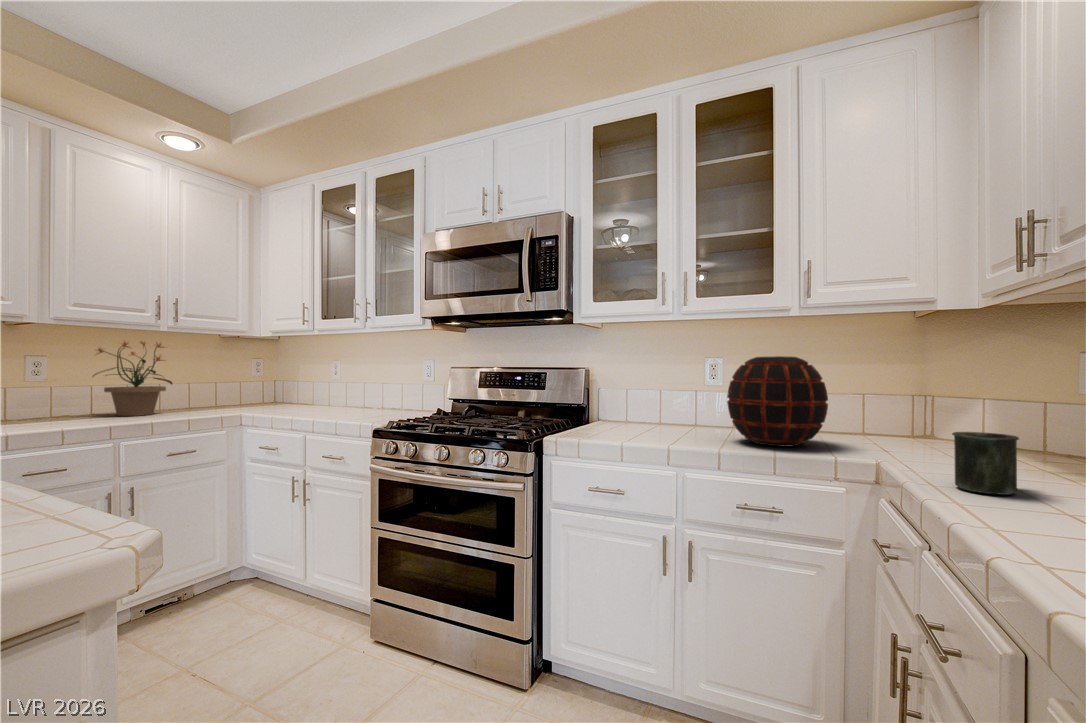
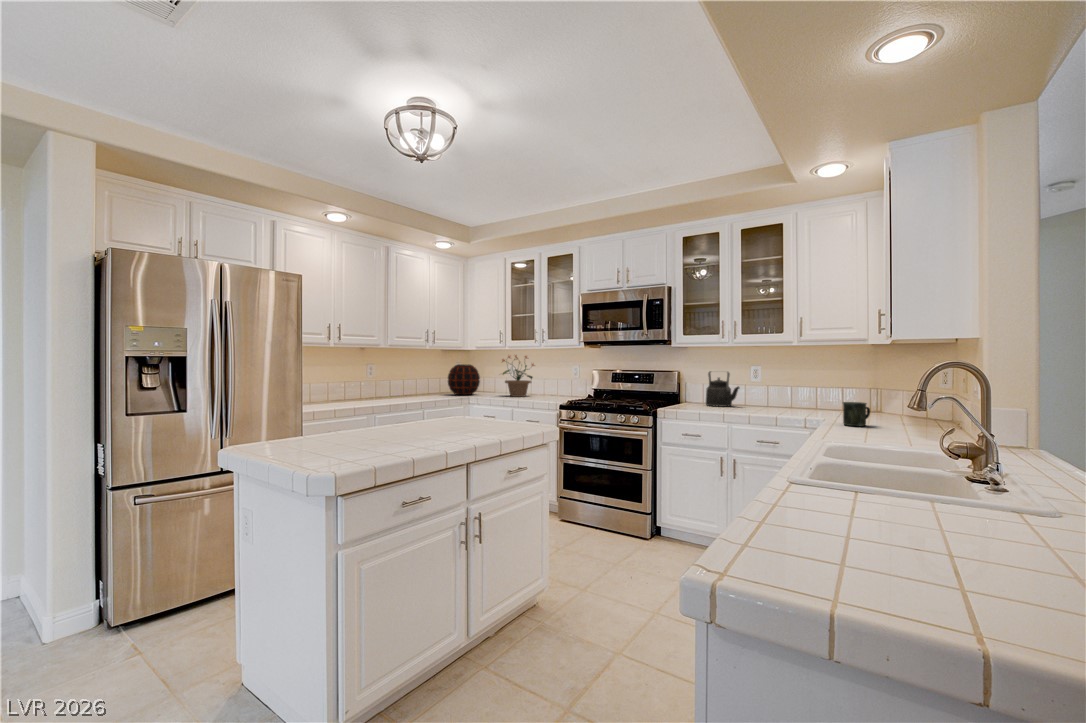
potted plant: present [93,341,172,416] -> present [502,355,534,397]
decorative vase: present [727,356,828,447] -> present [448,364,480,395]
kettle: none [632,367,691,429] -> present [706,371,739,407]

